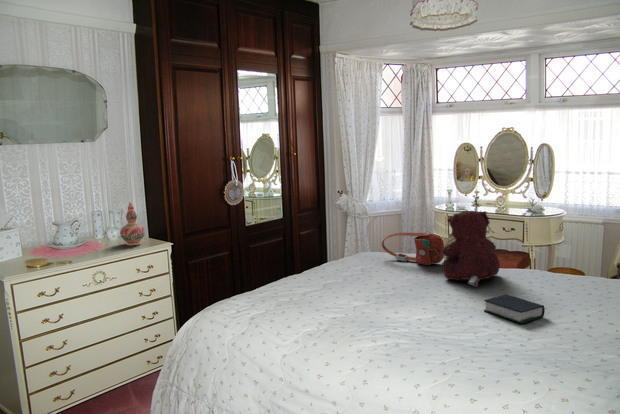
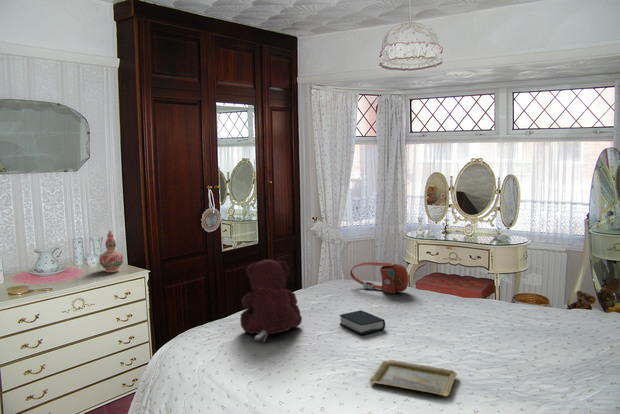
teddy bear: present [442,210,500,287] -> present [240,259,302,342]
book: present [484,294,545,324] -> present [340,310,385,335]
tray: none [416,331,512,369] -> present [370,360,457,396]

